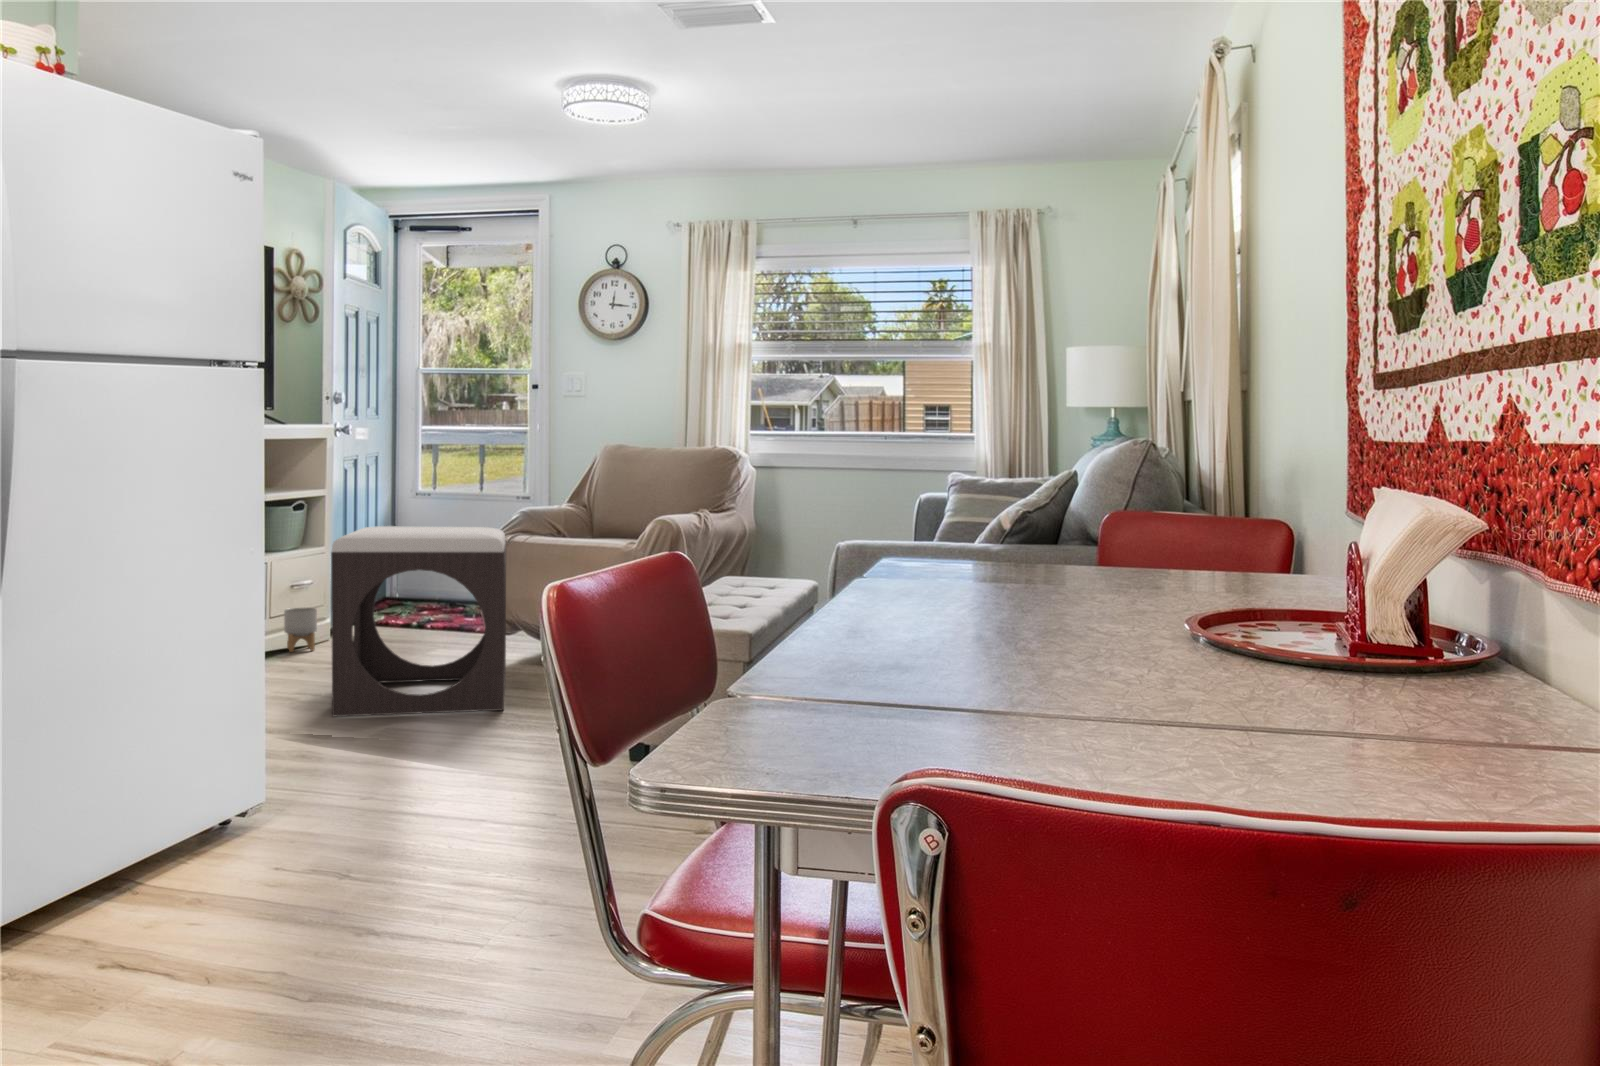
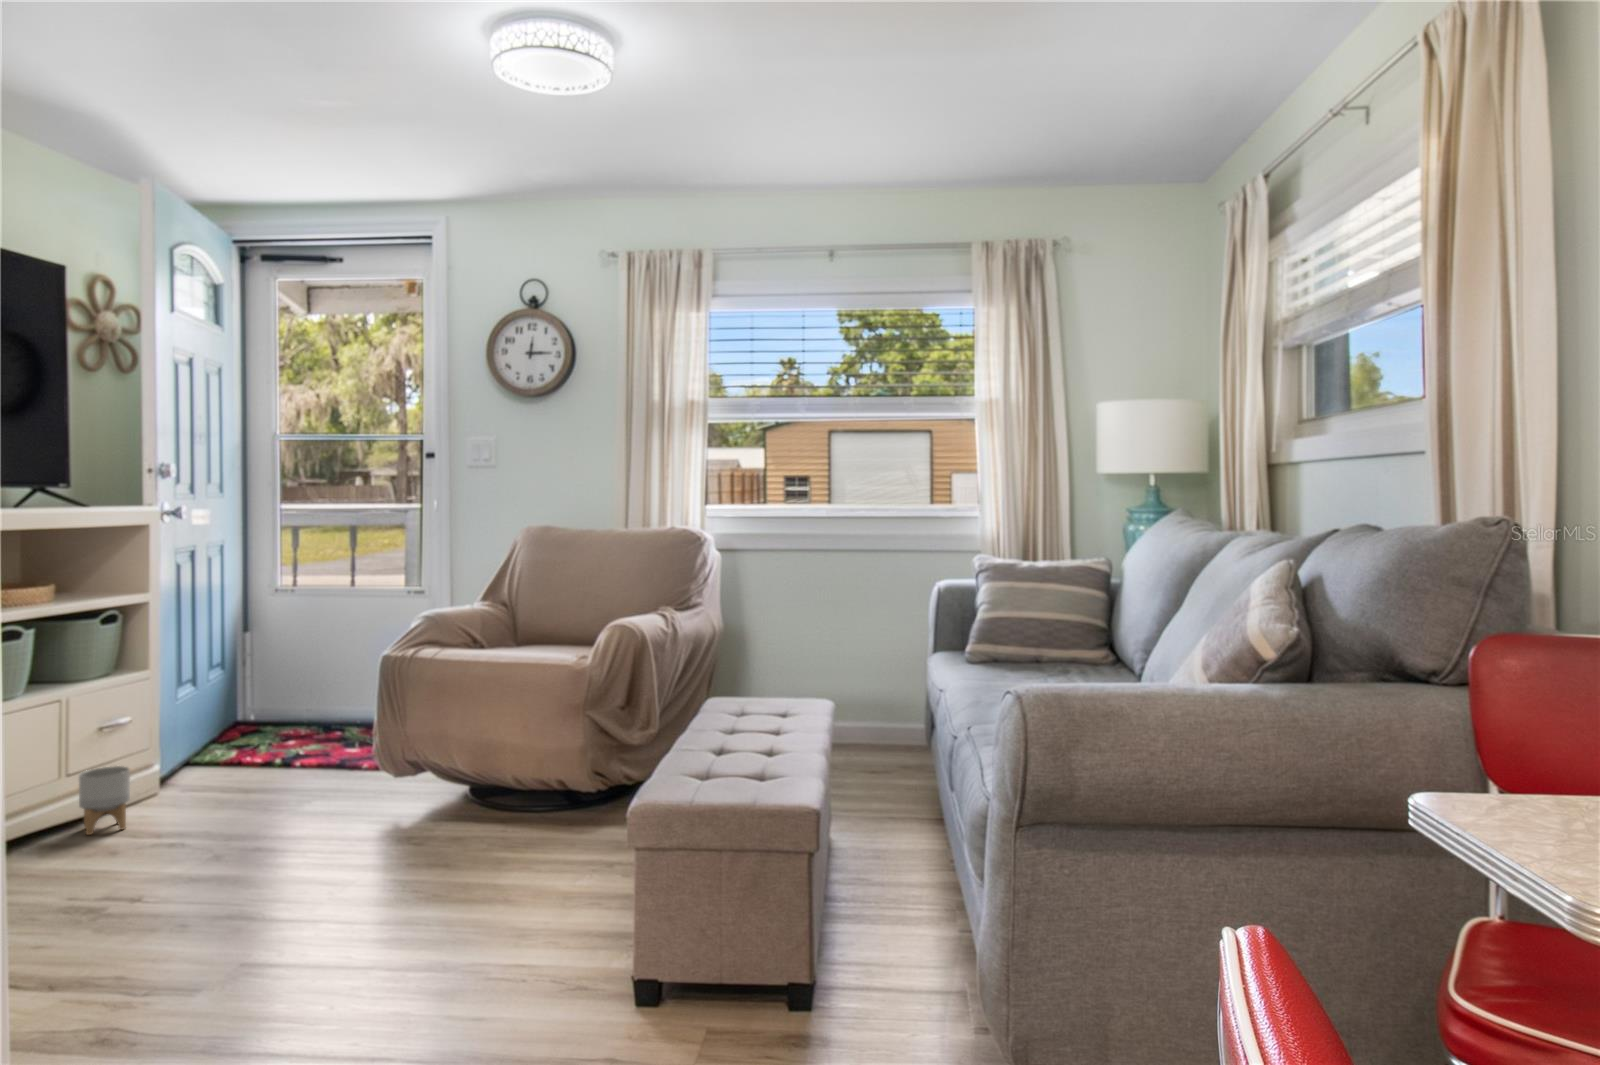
footstool: present [331,526,506,717] -> none [132,658,422,998]

